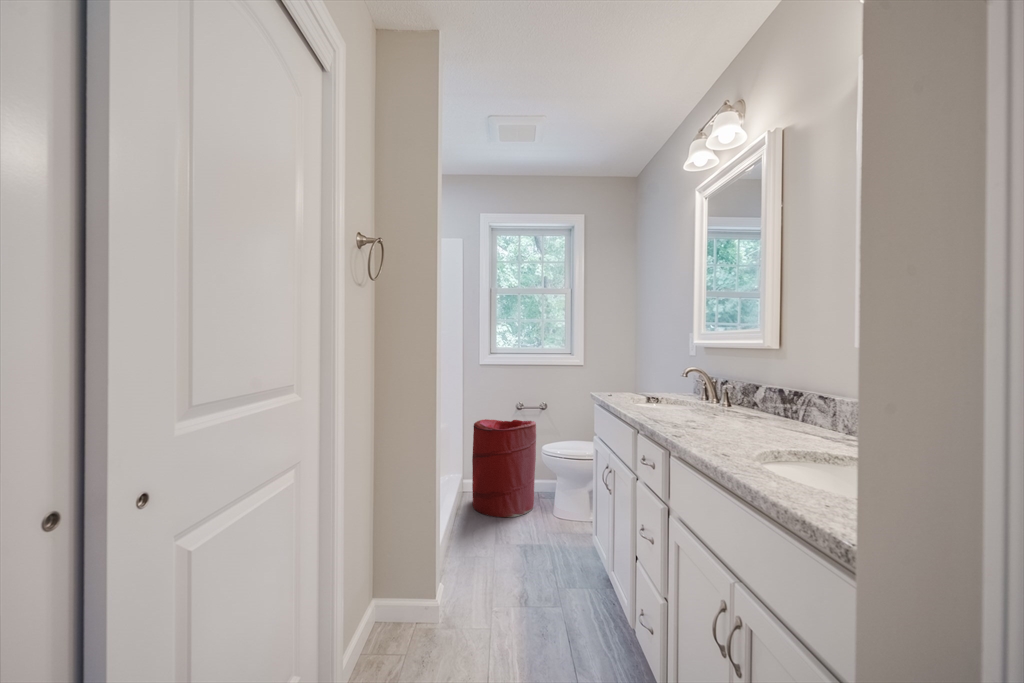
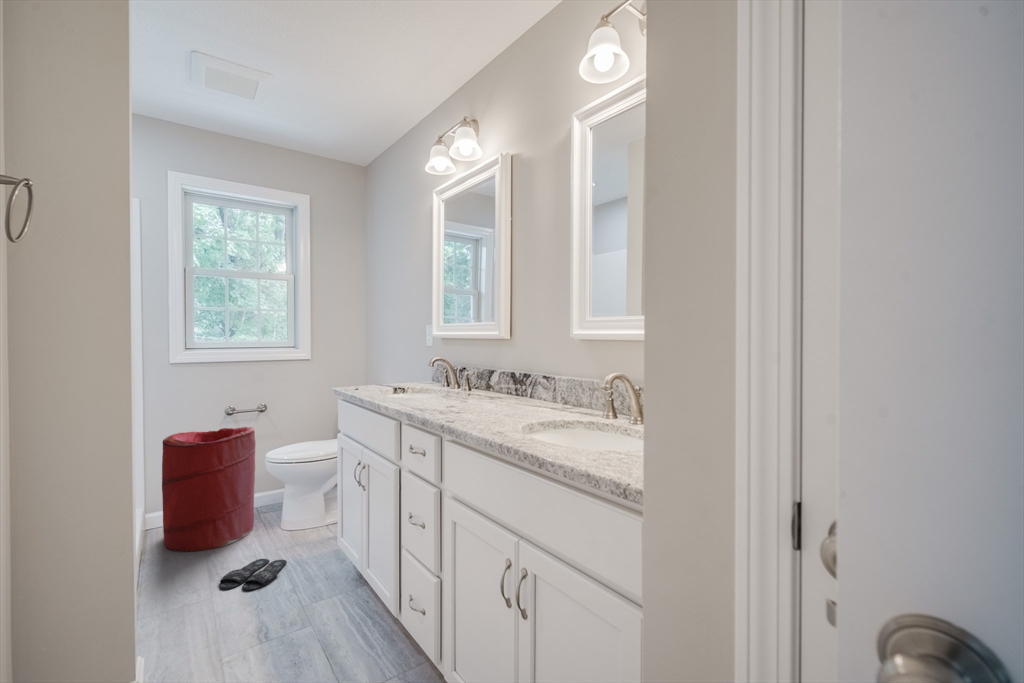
slippers: none [501,536,552,560] -> present [220,559,287,591]

